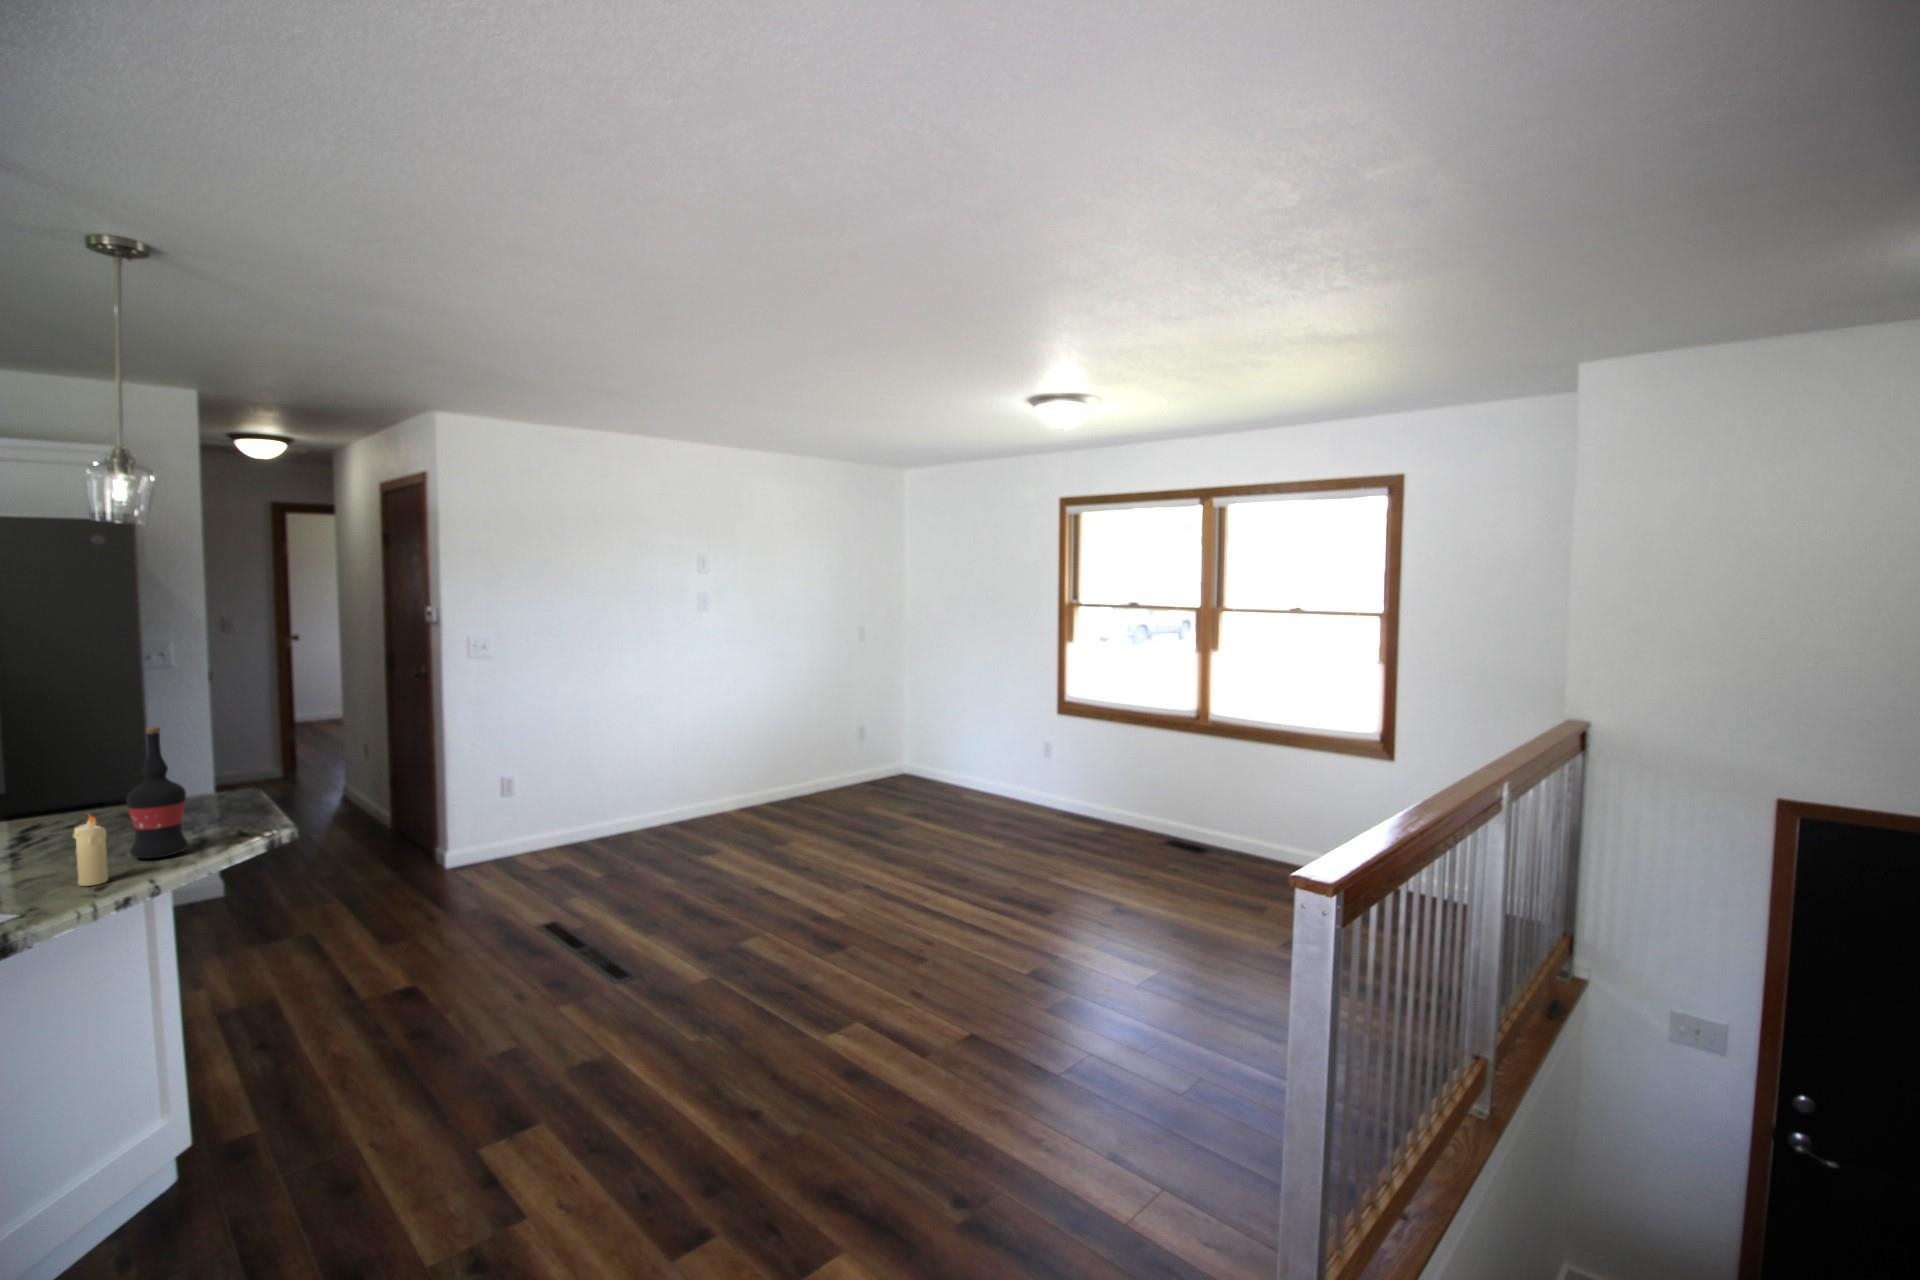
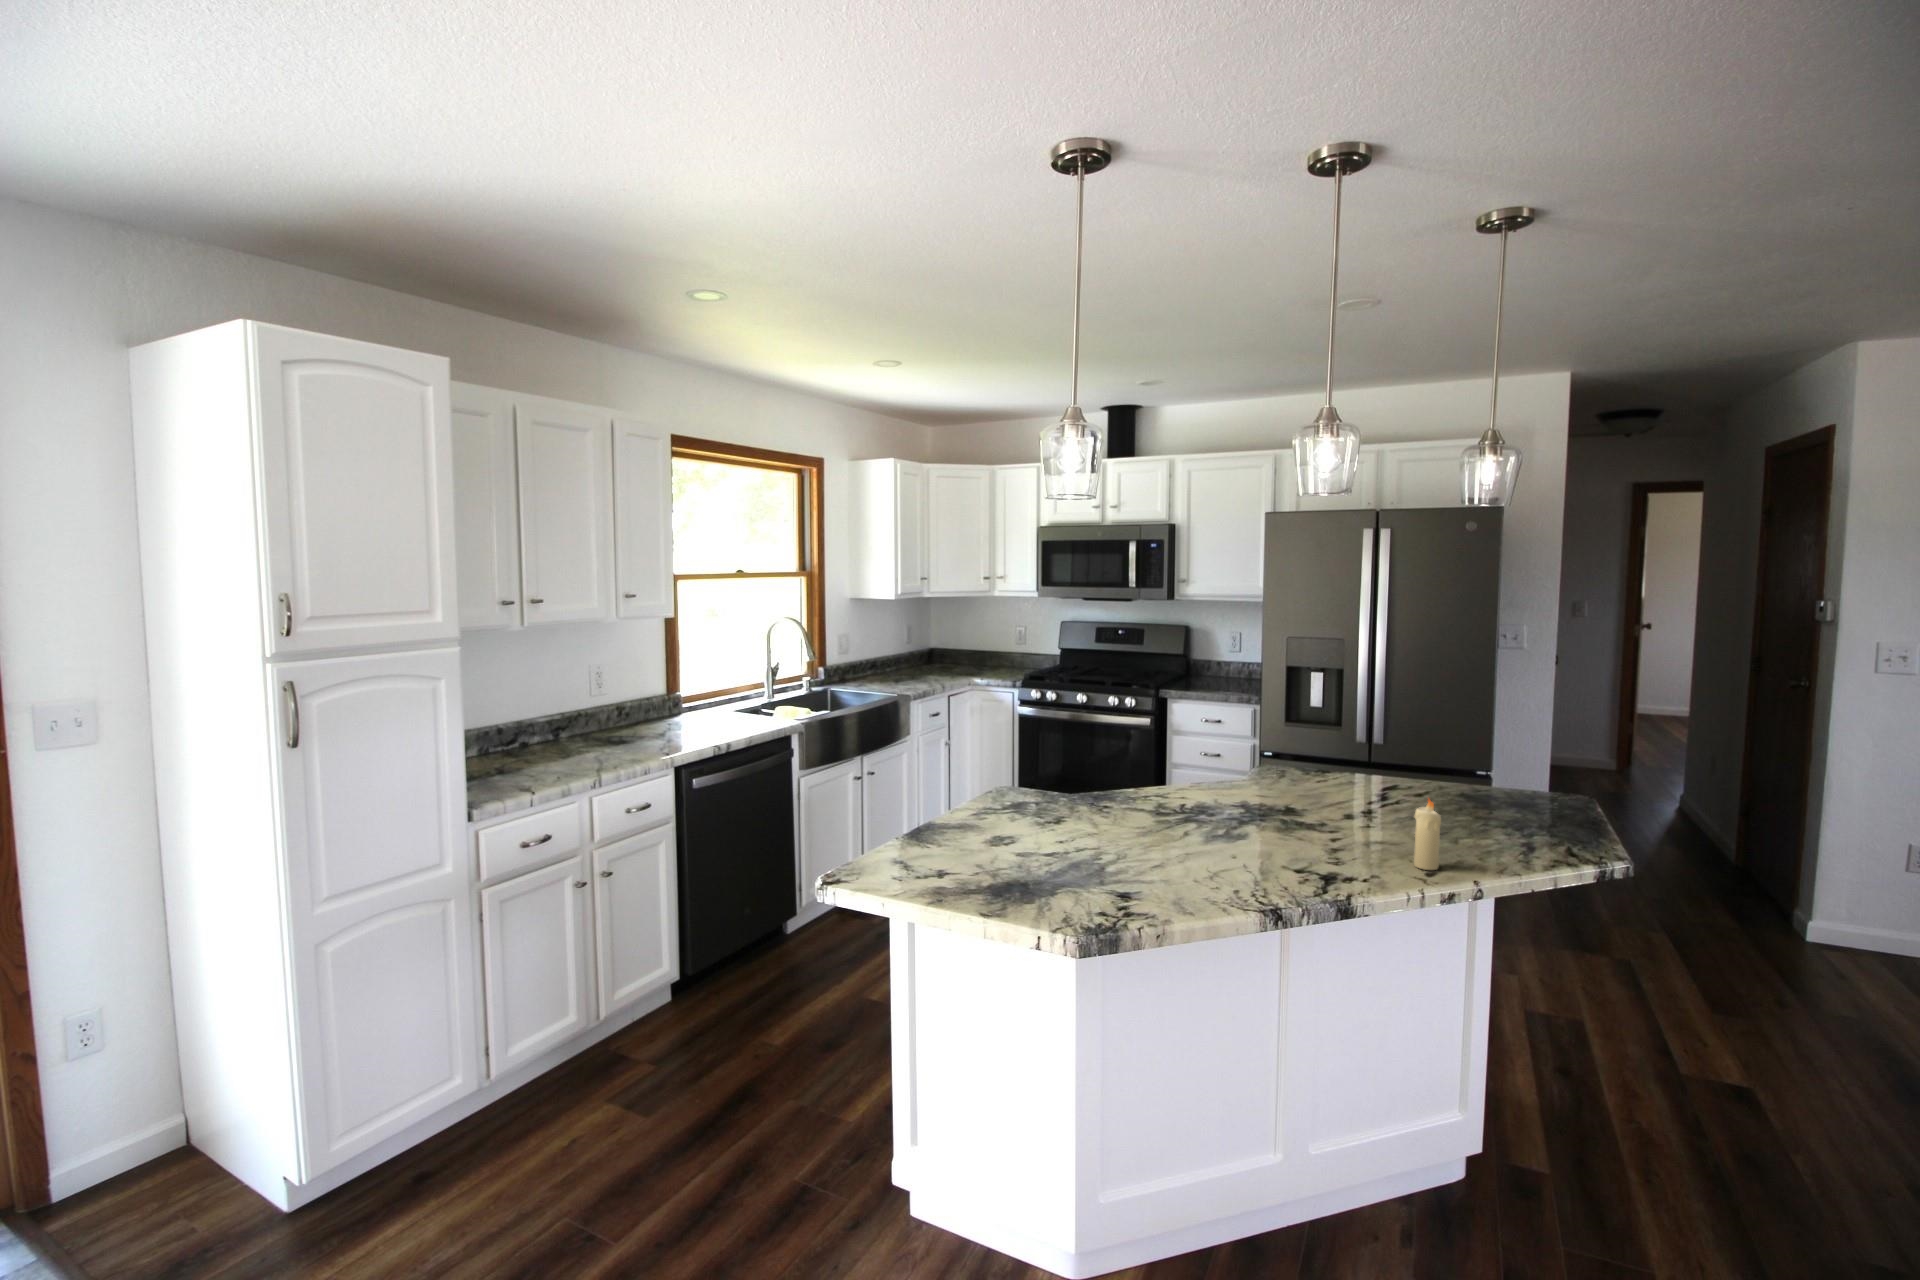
wine bottle: present [126,727,189,858] -> none [1459,719,1517,857]

